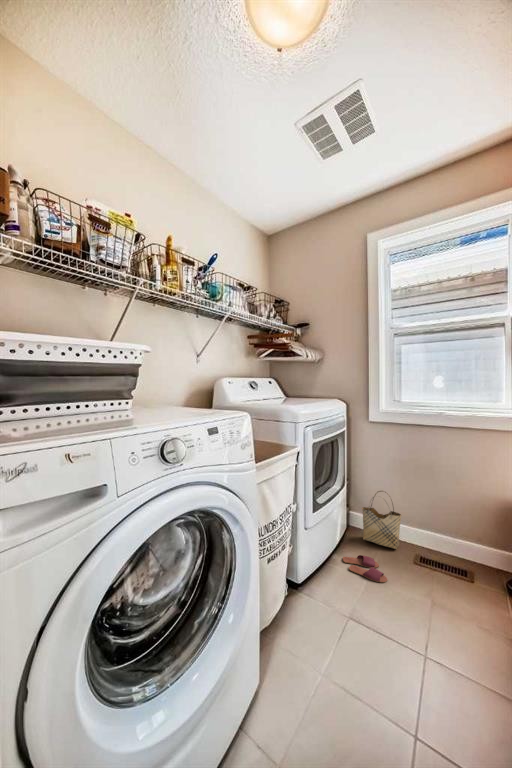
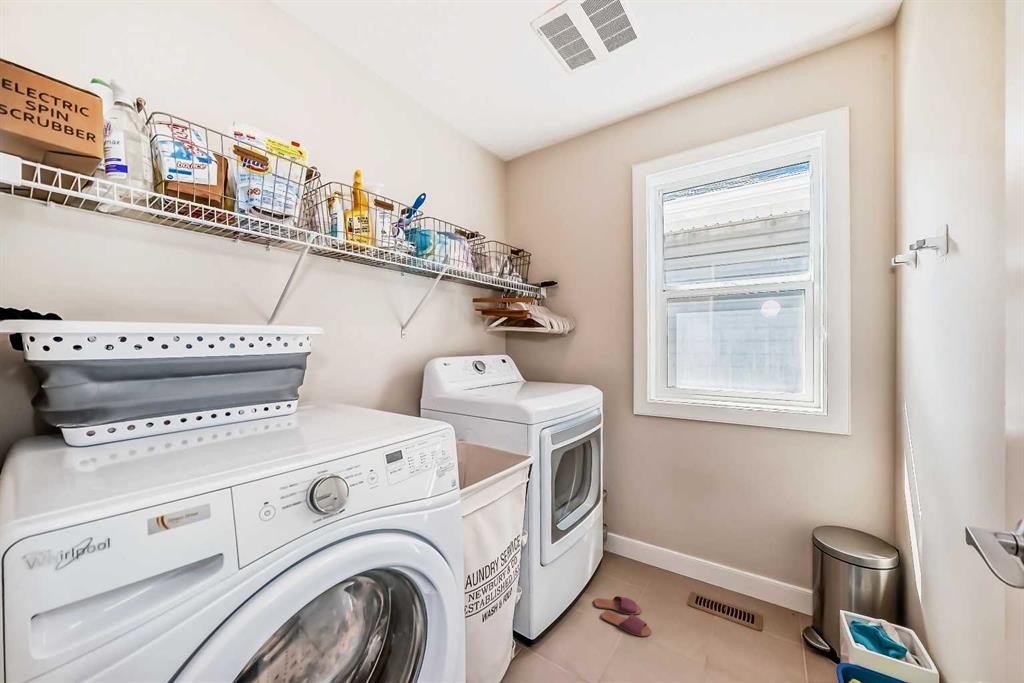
woven basket: present [362,491,401,549] -> none [622,507,673,586]

